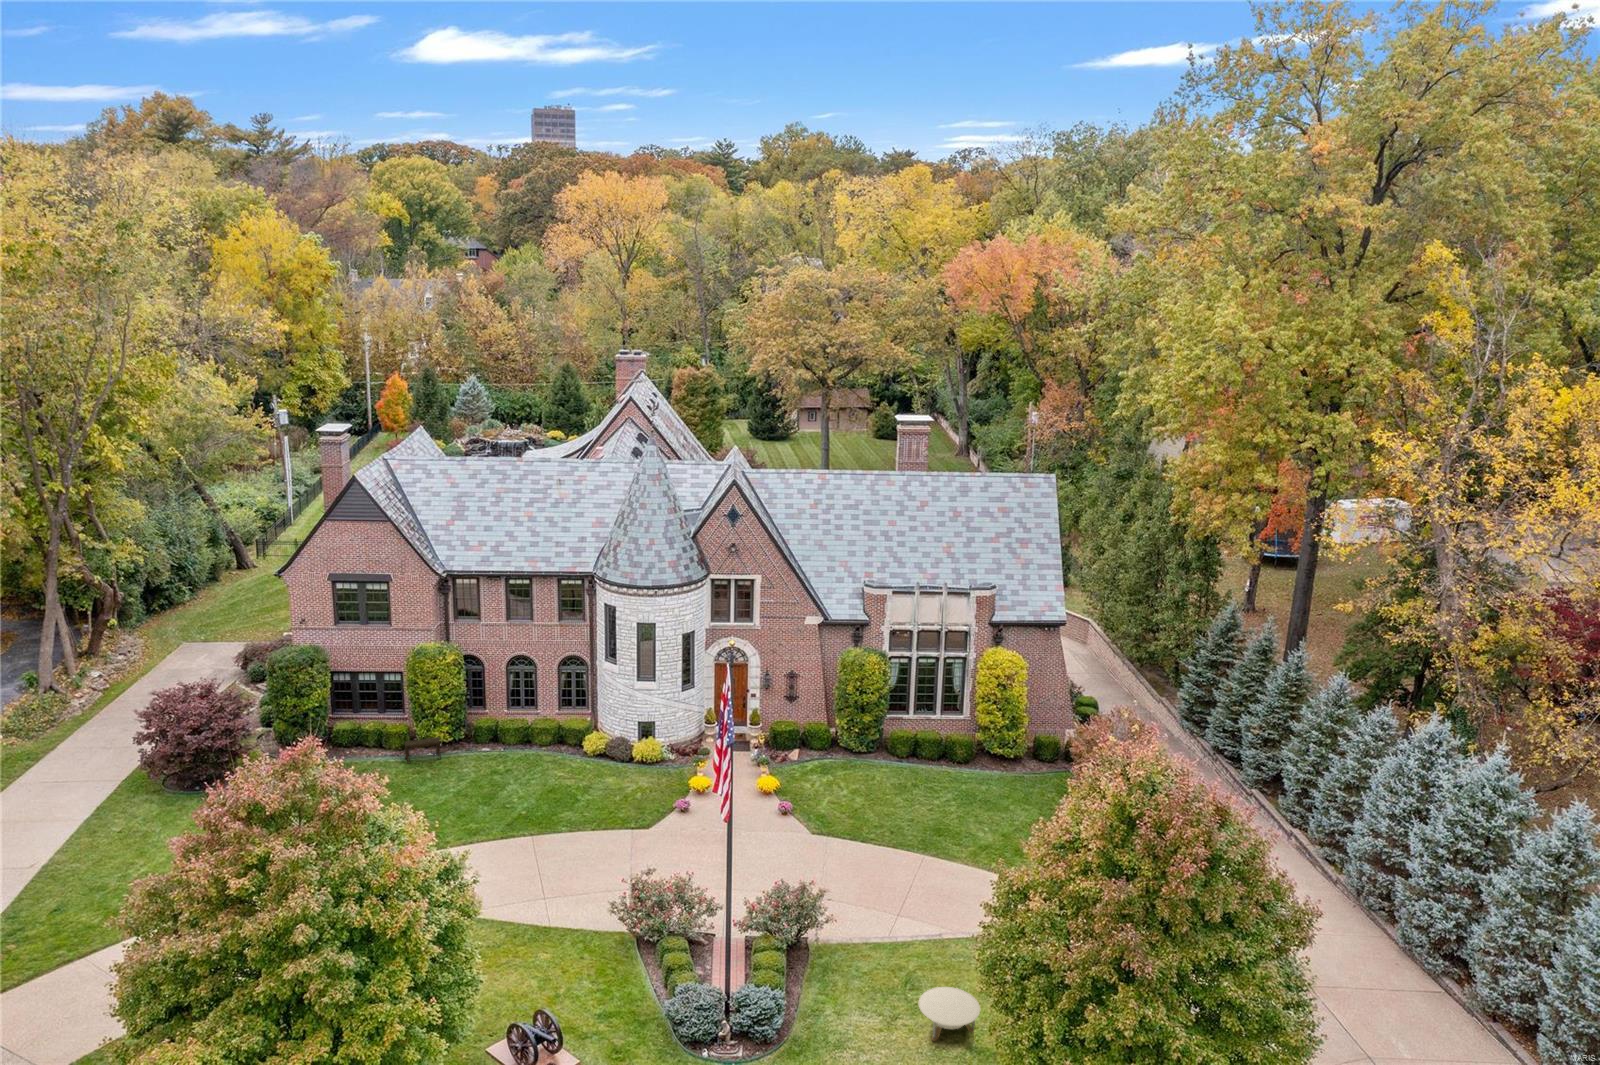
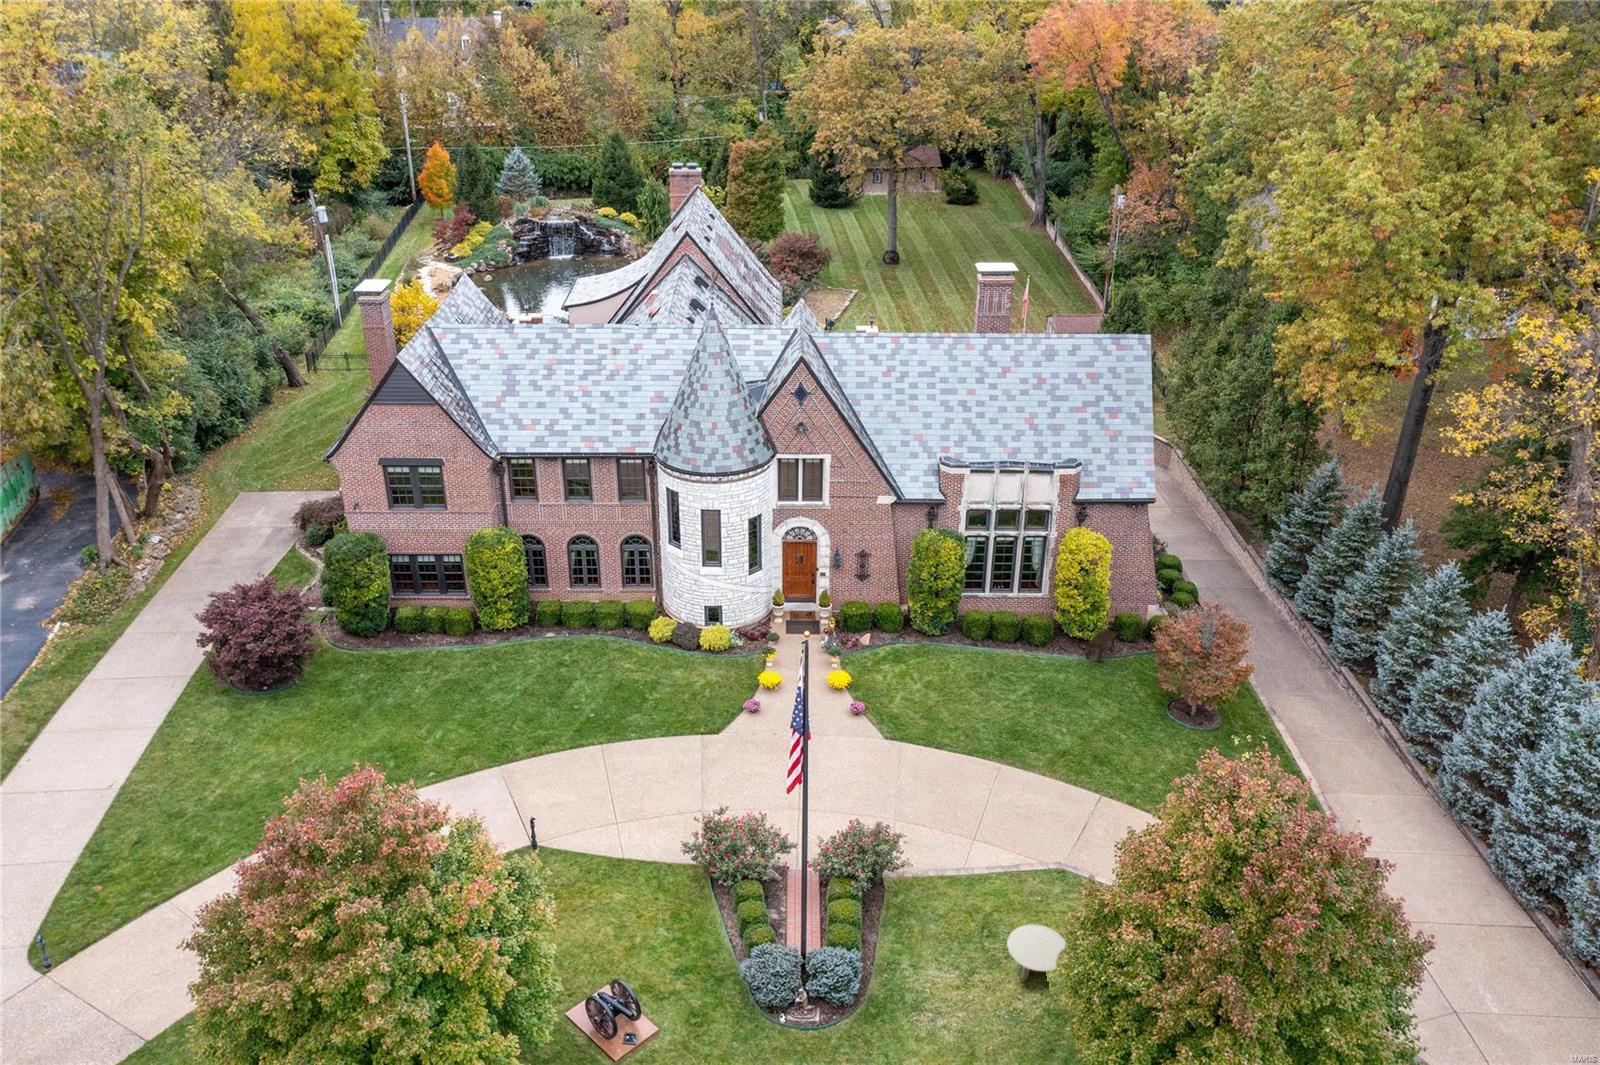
bench: present [405,737,441,763] -> present [1087,629,1117,662]

